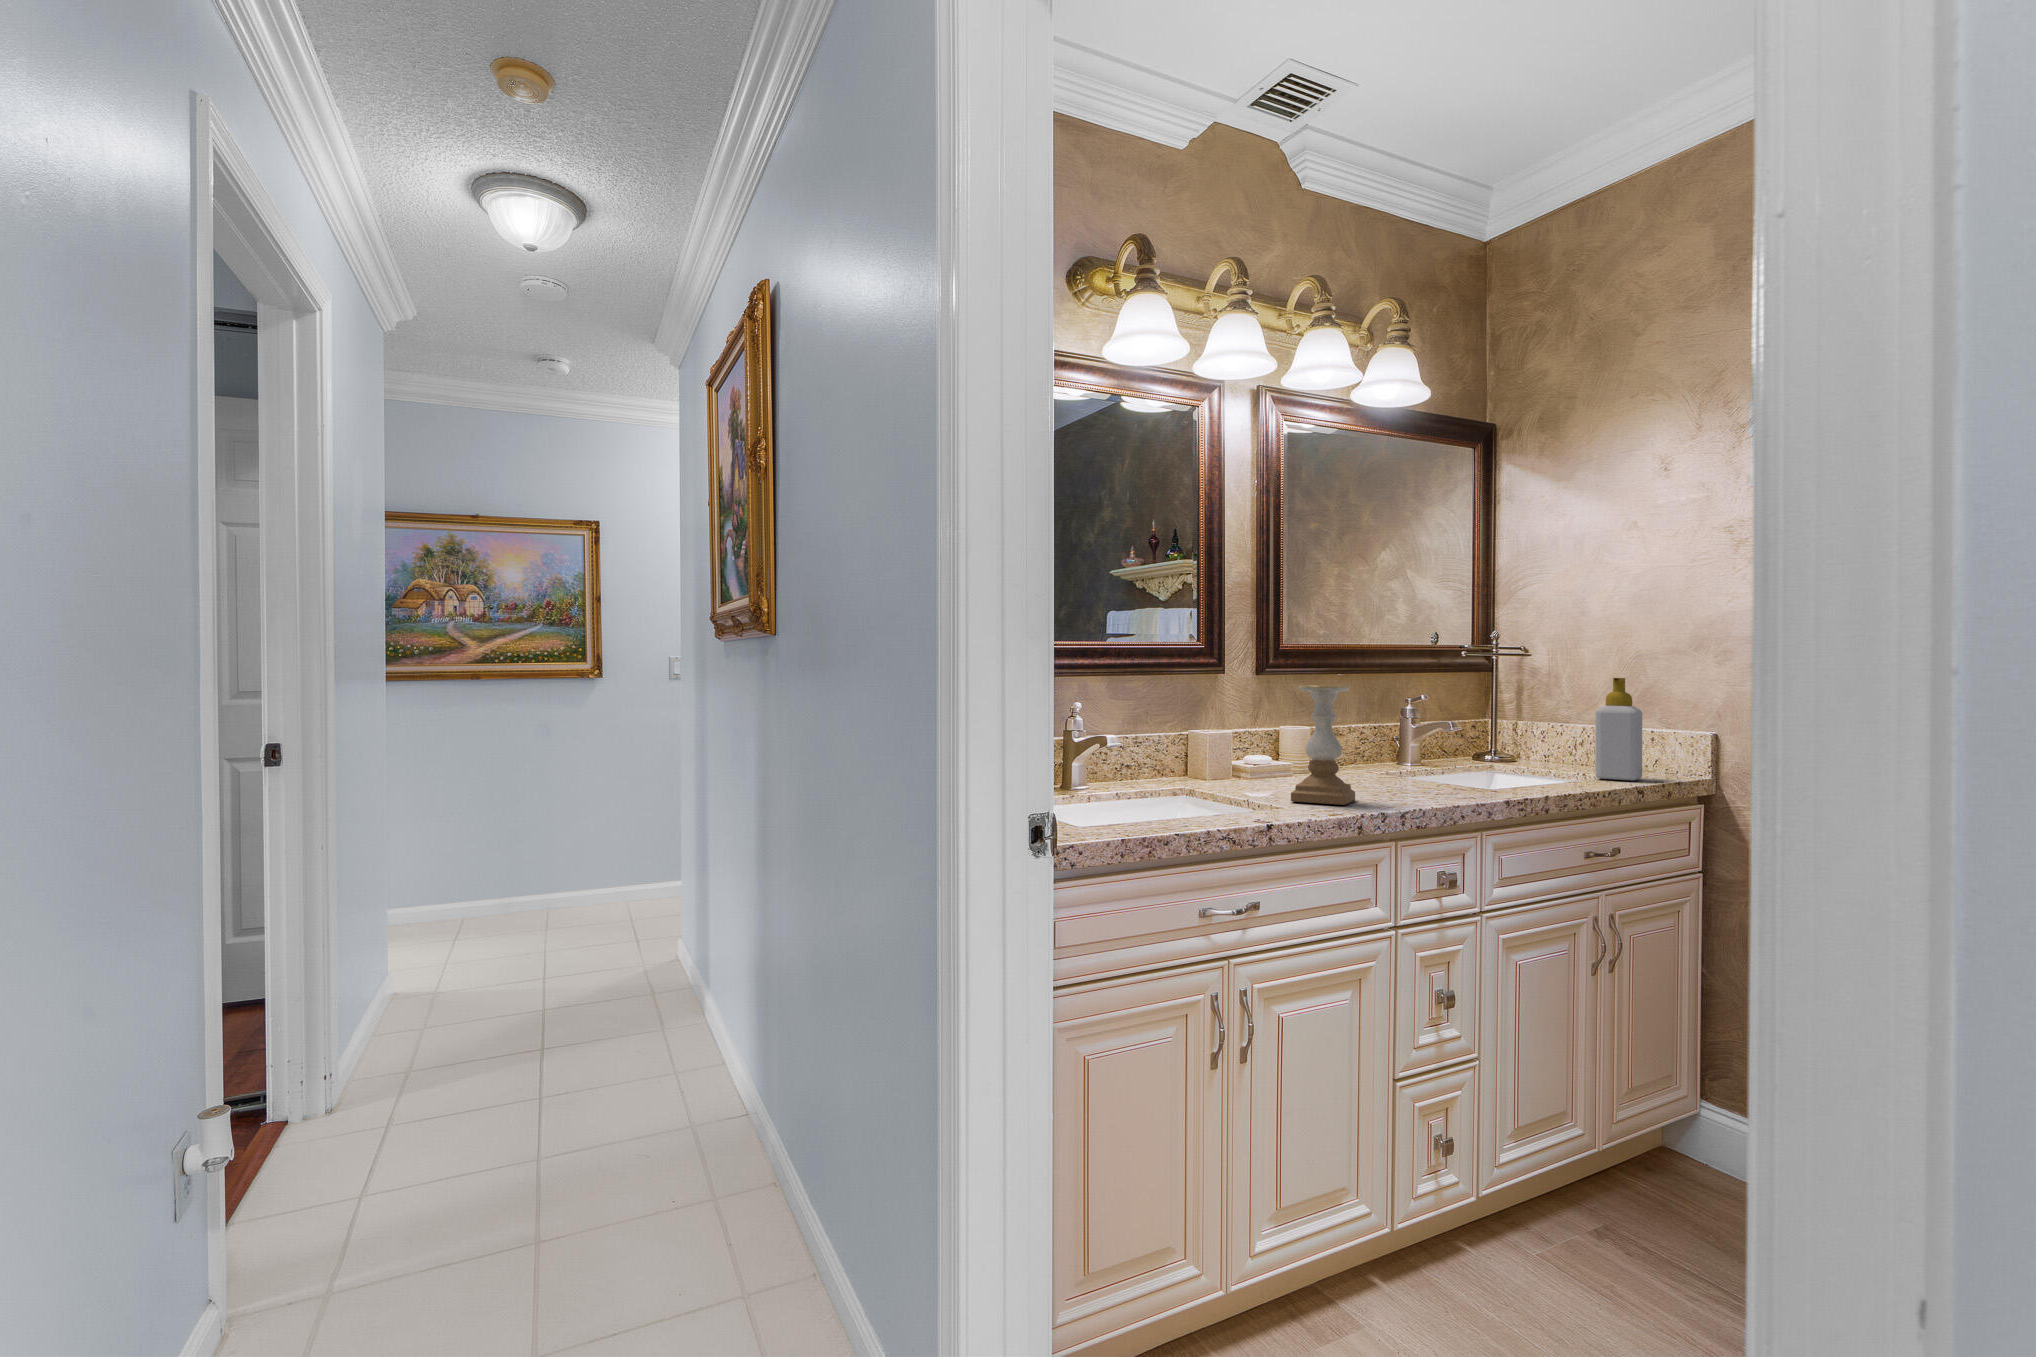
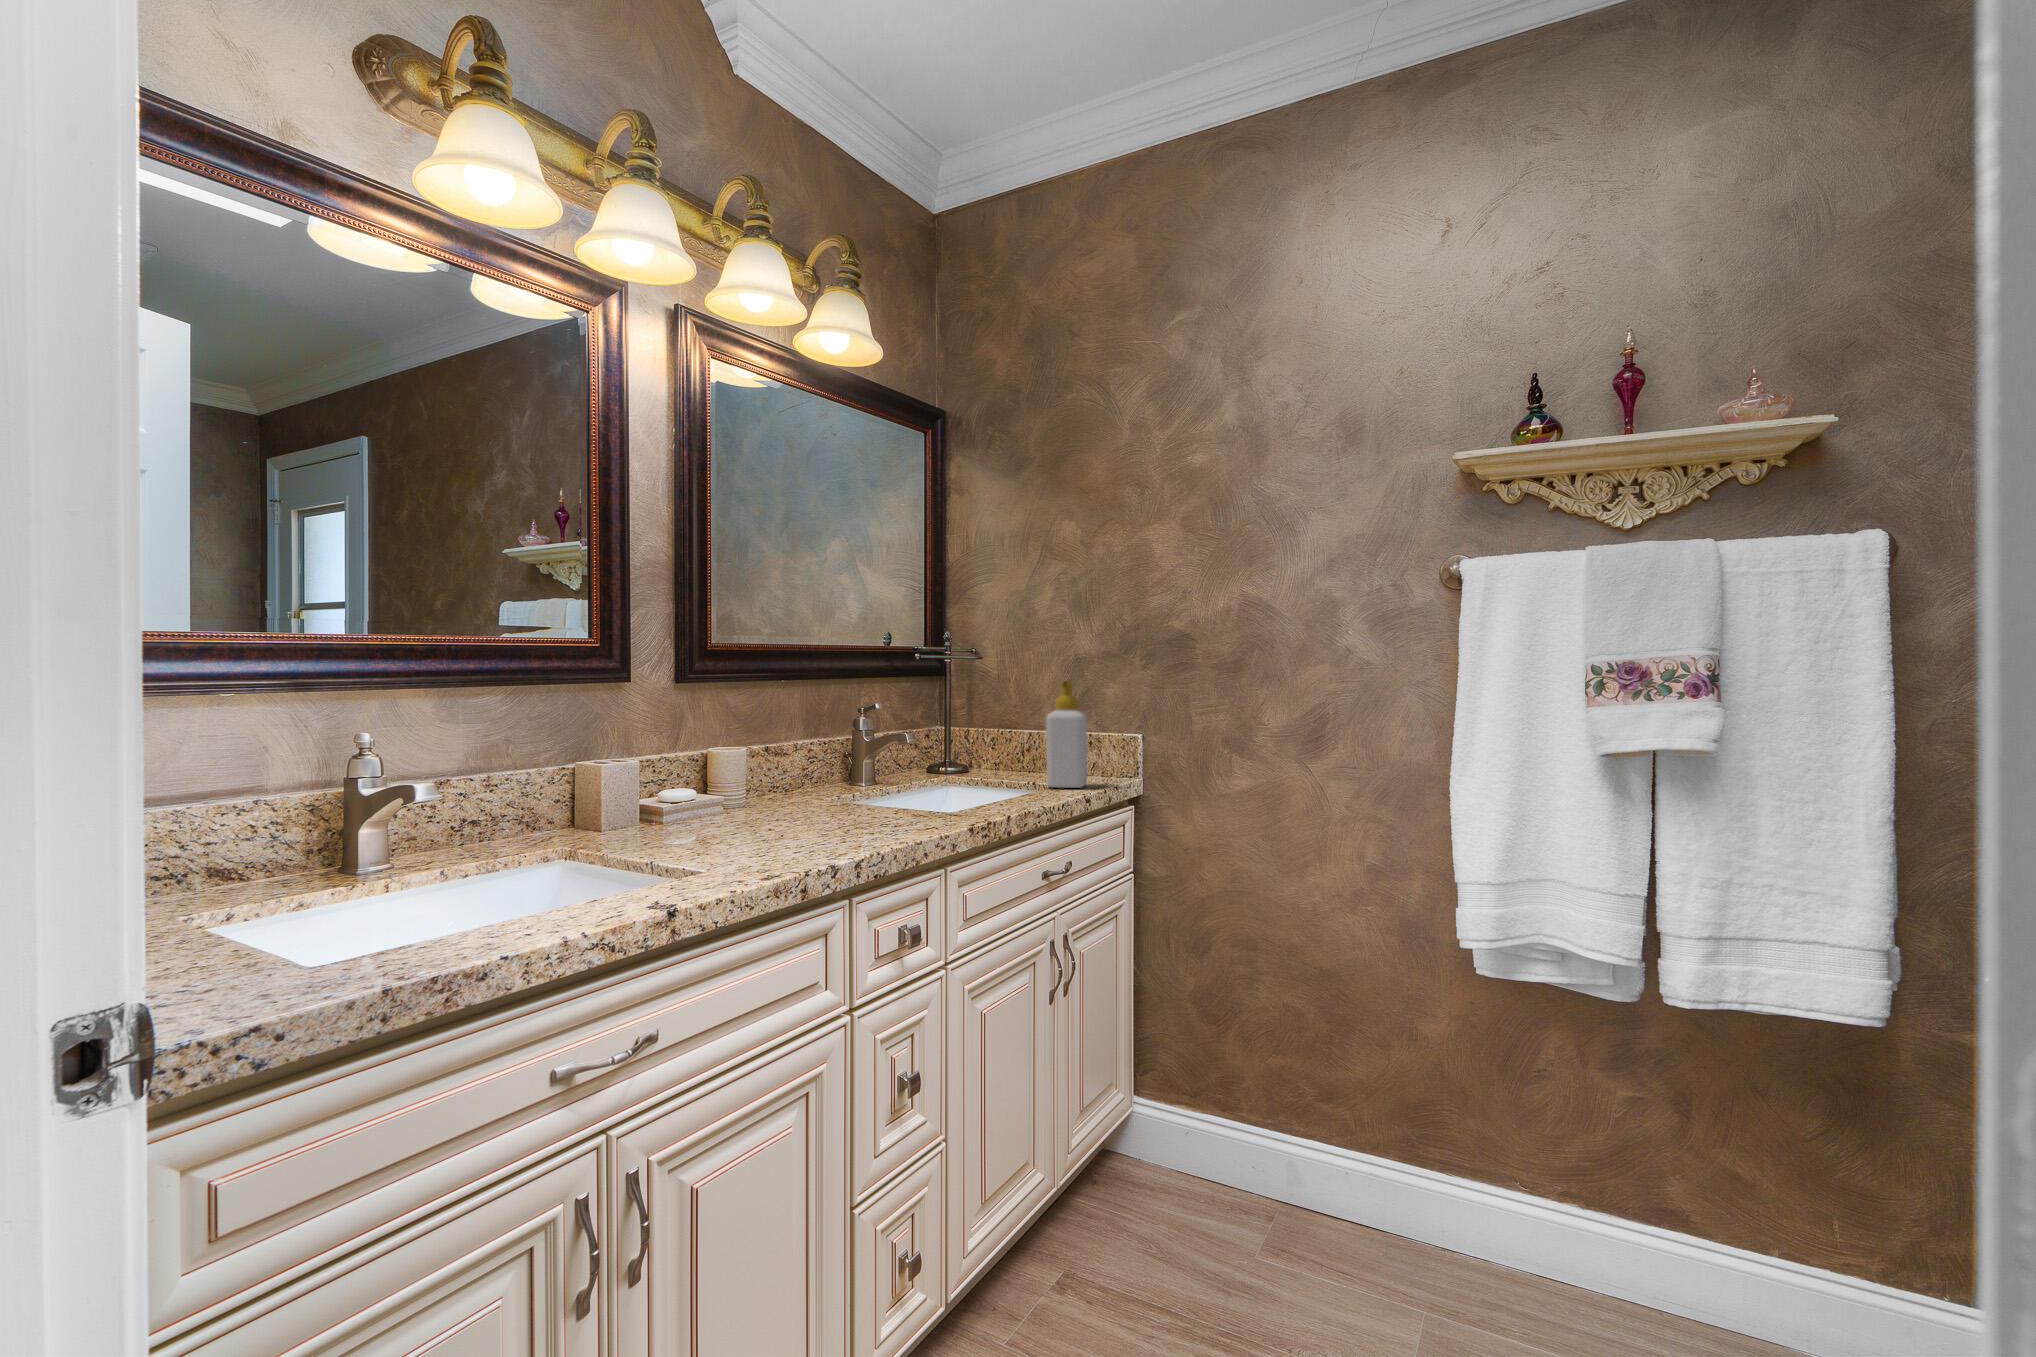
candle holder: present [1291,685,1355,805] -> none [712,698,799,858]

